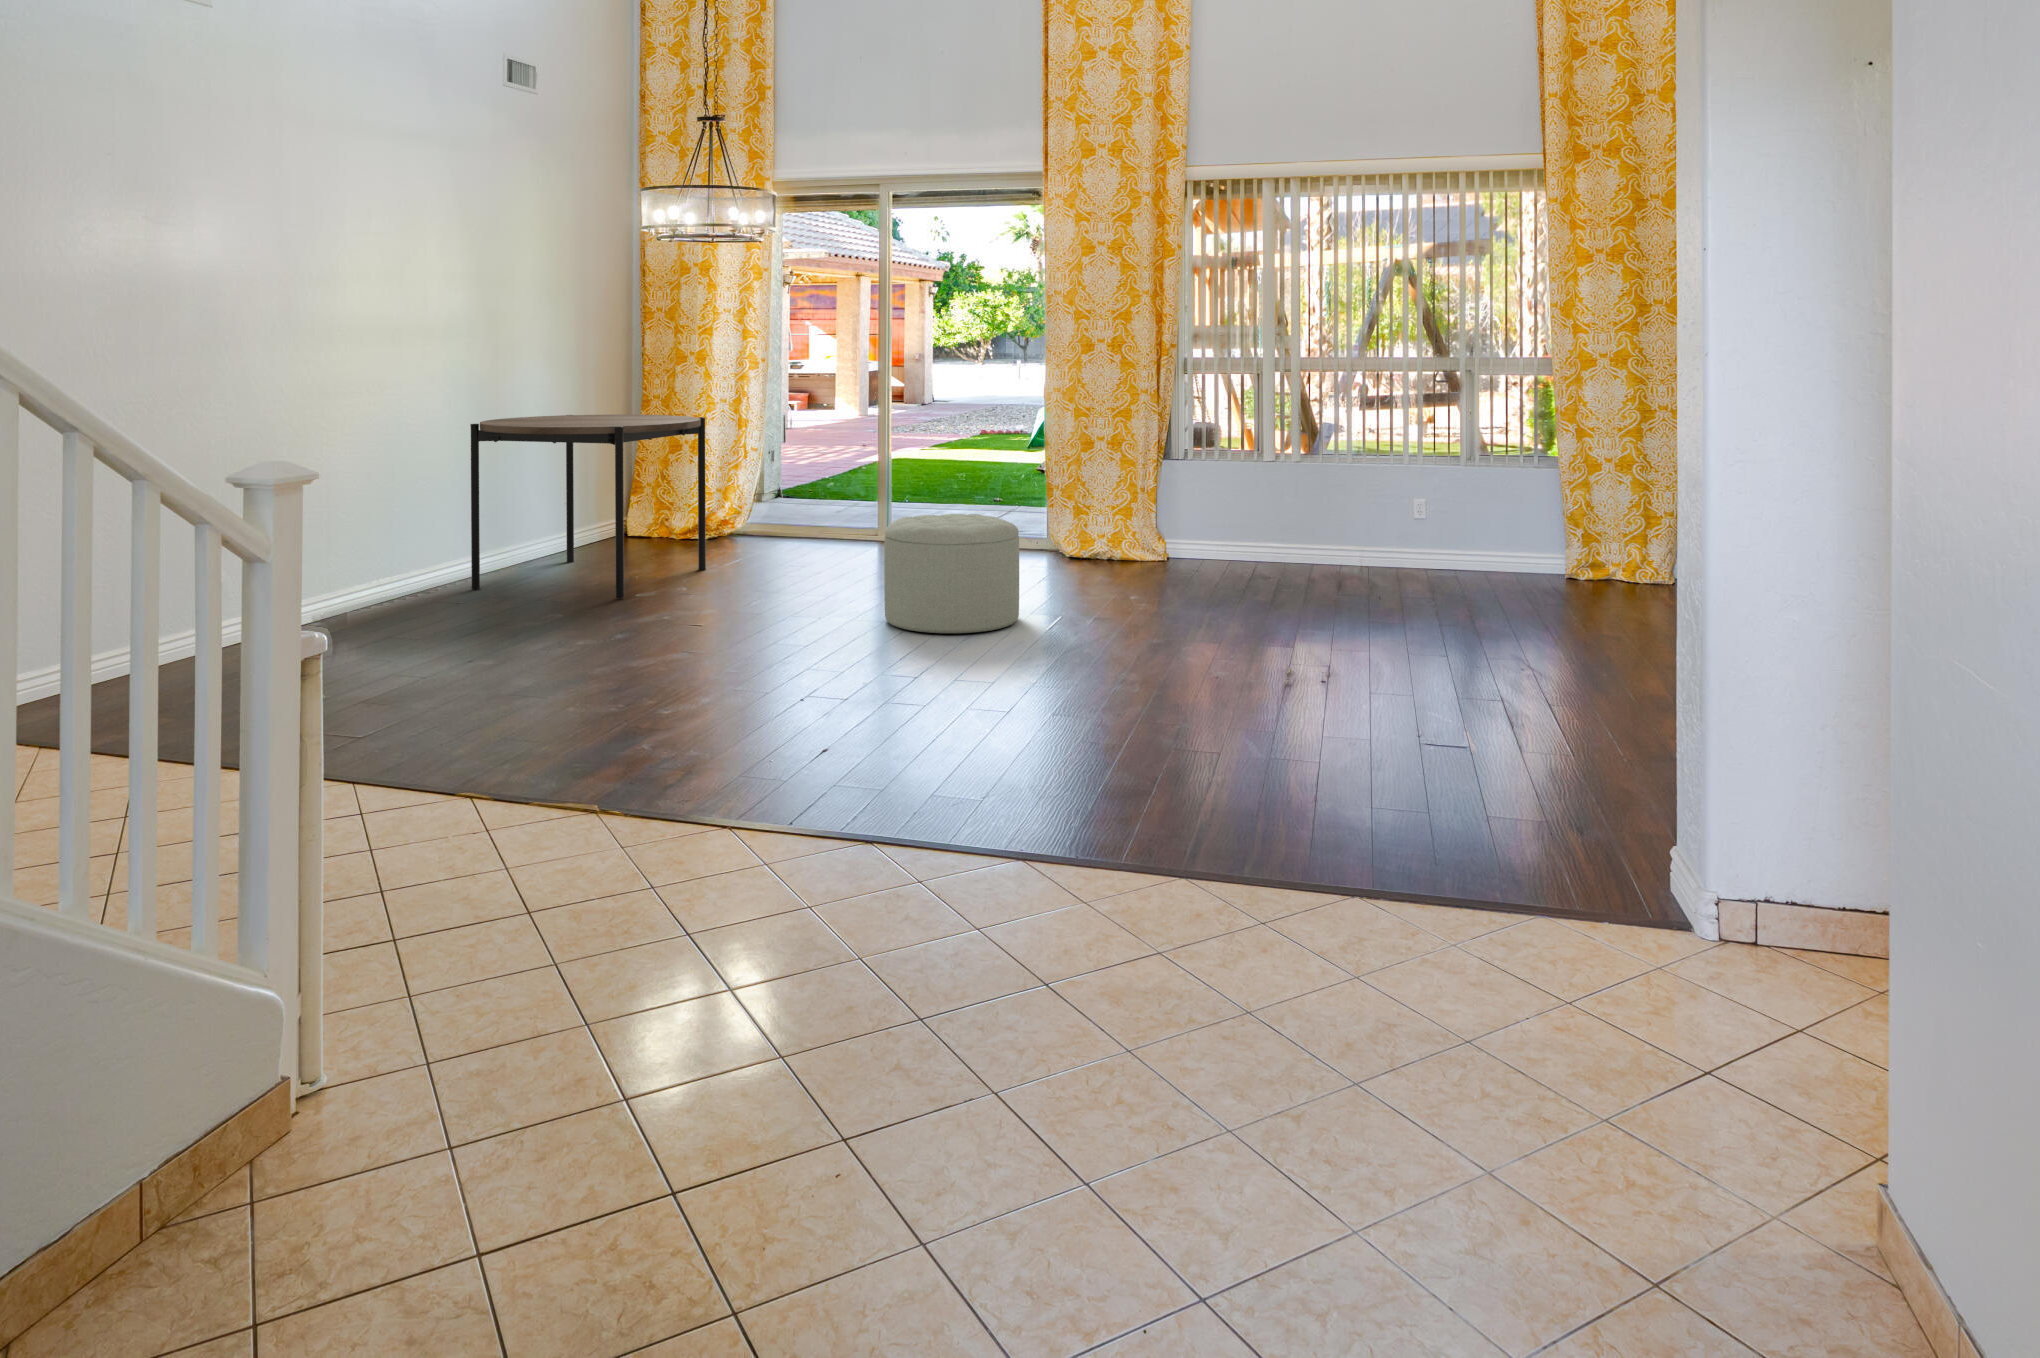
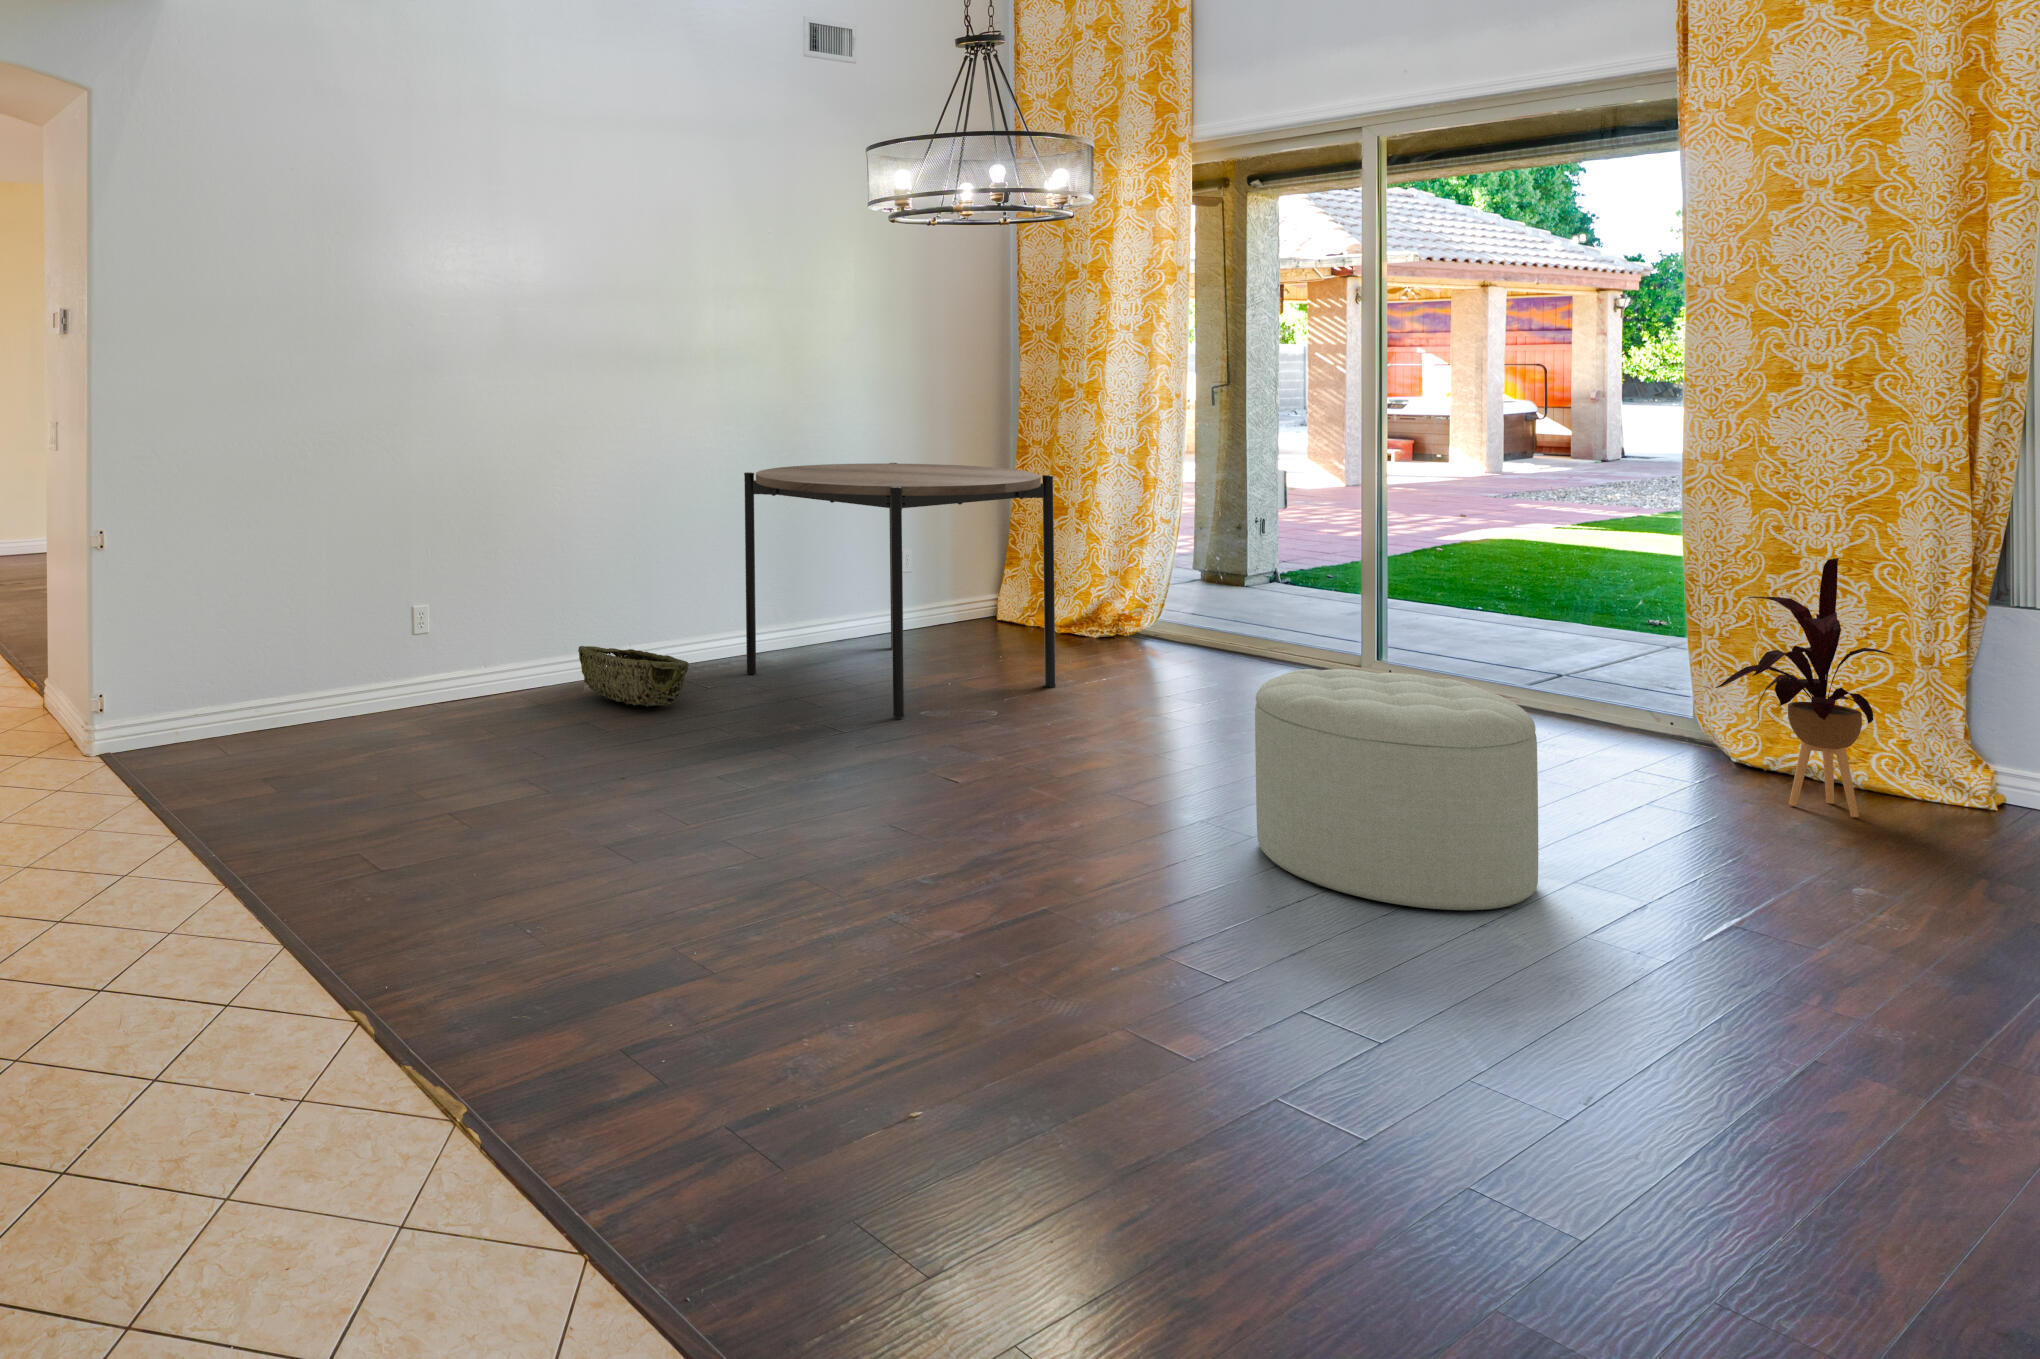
house plant: none [1067,439,1135,572] -> present [1716,558,1893,817]
woven basket: none [345,576,453,619] -> present [578,646,689,707]

